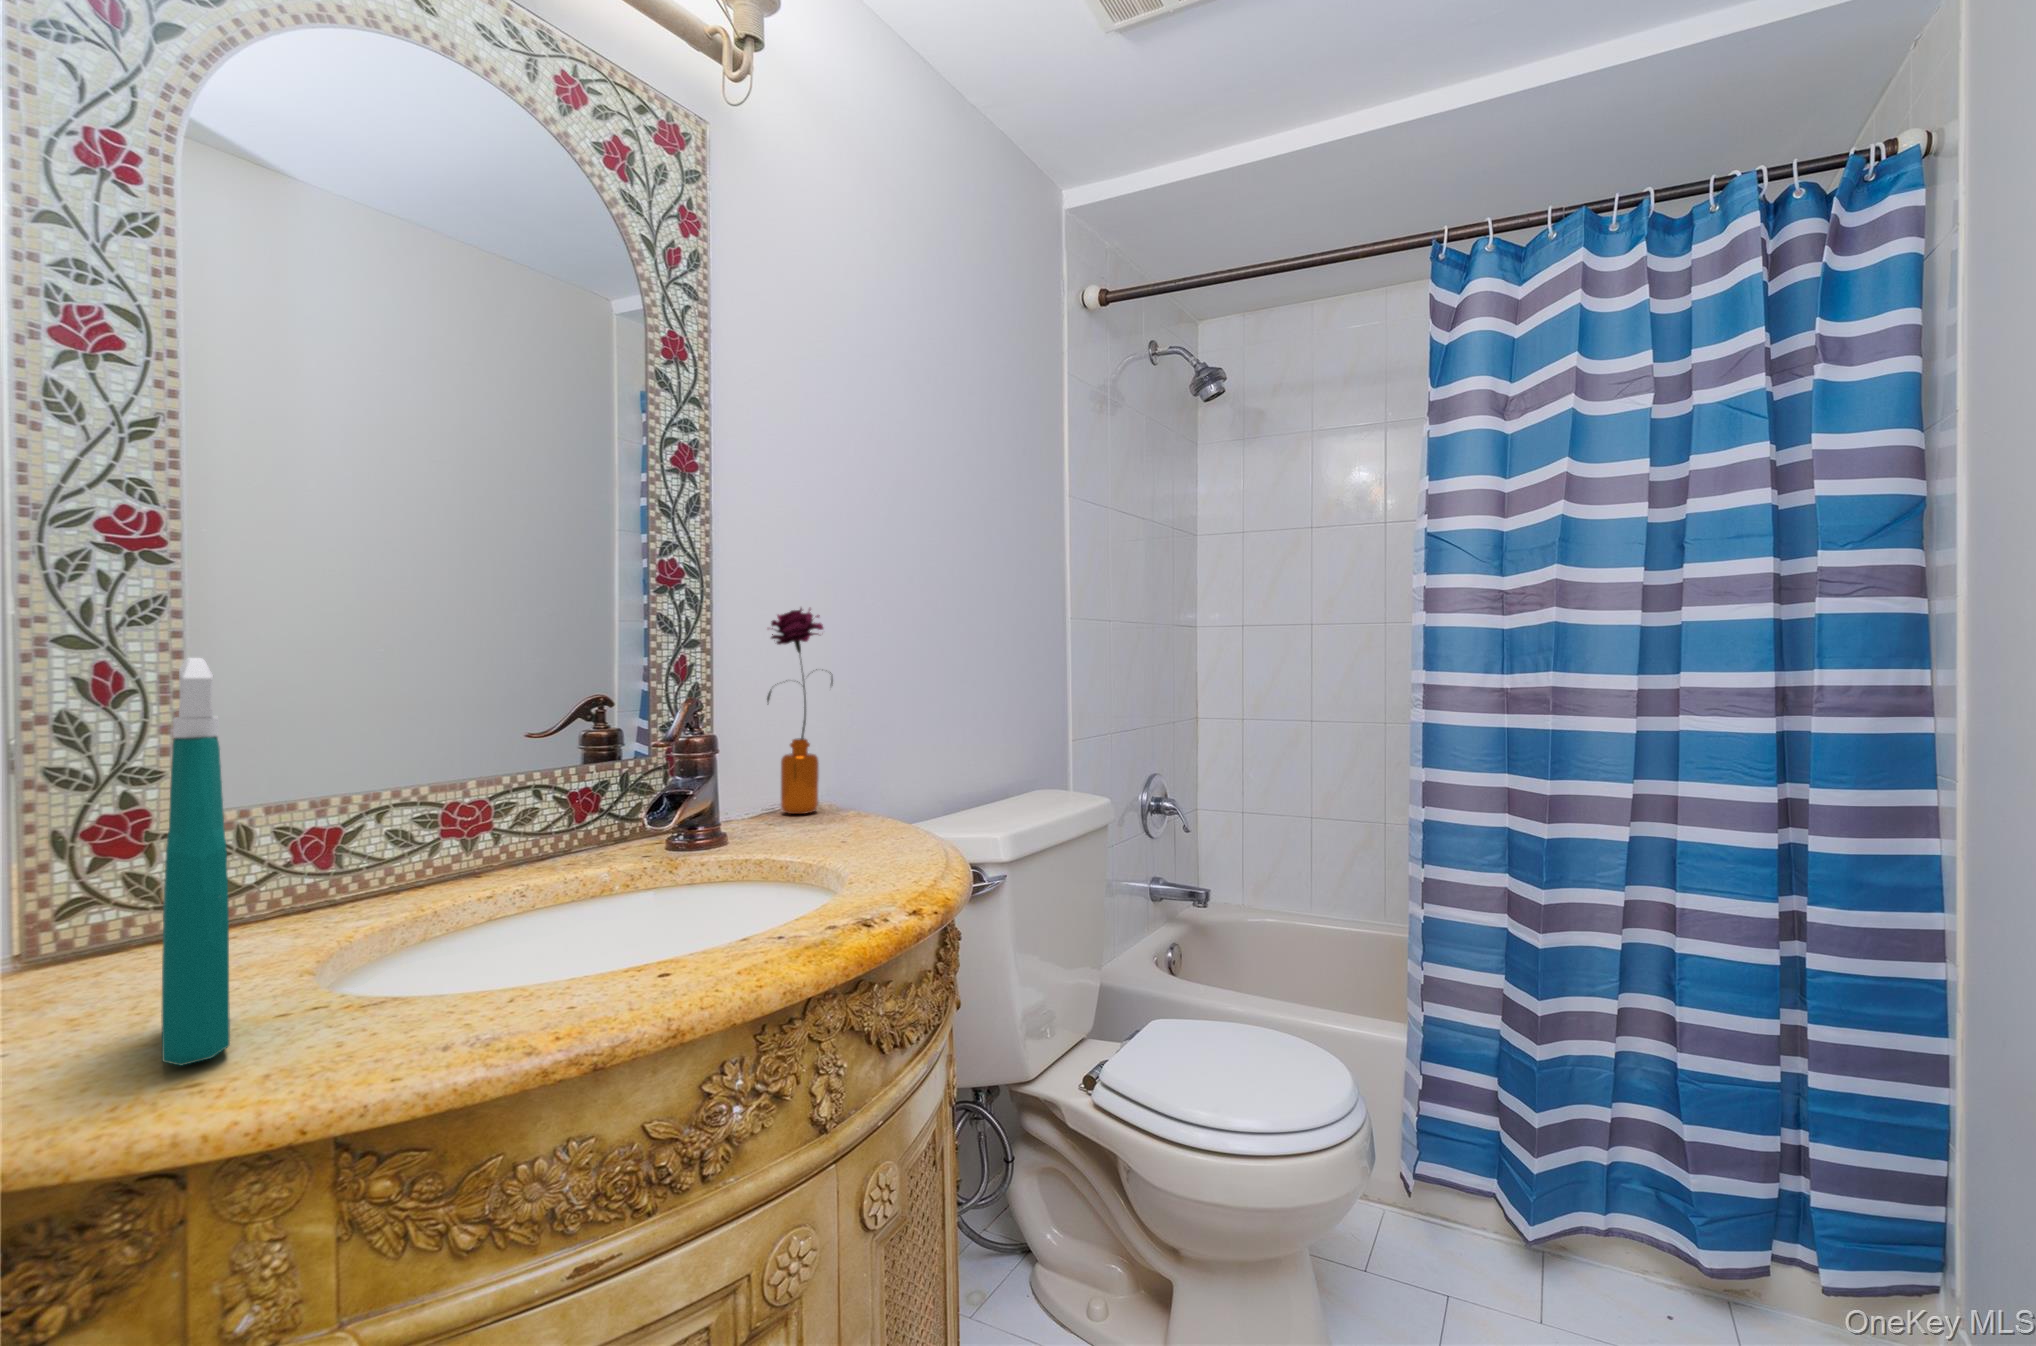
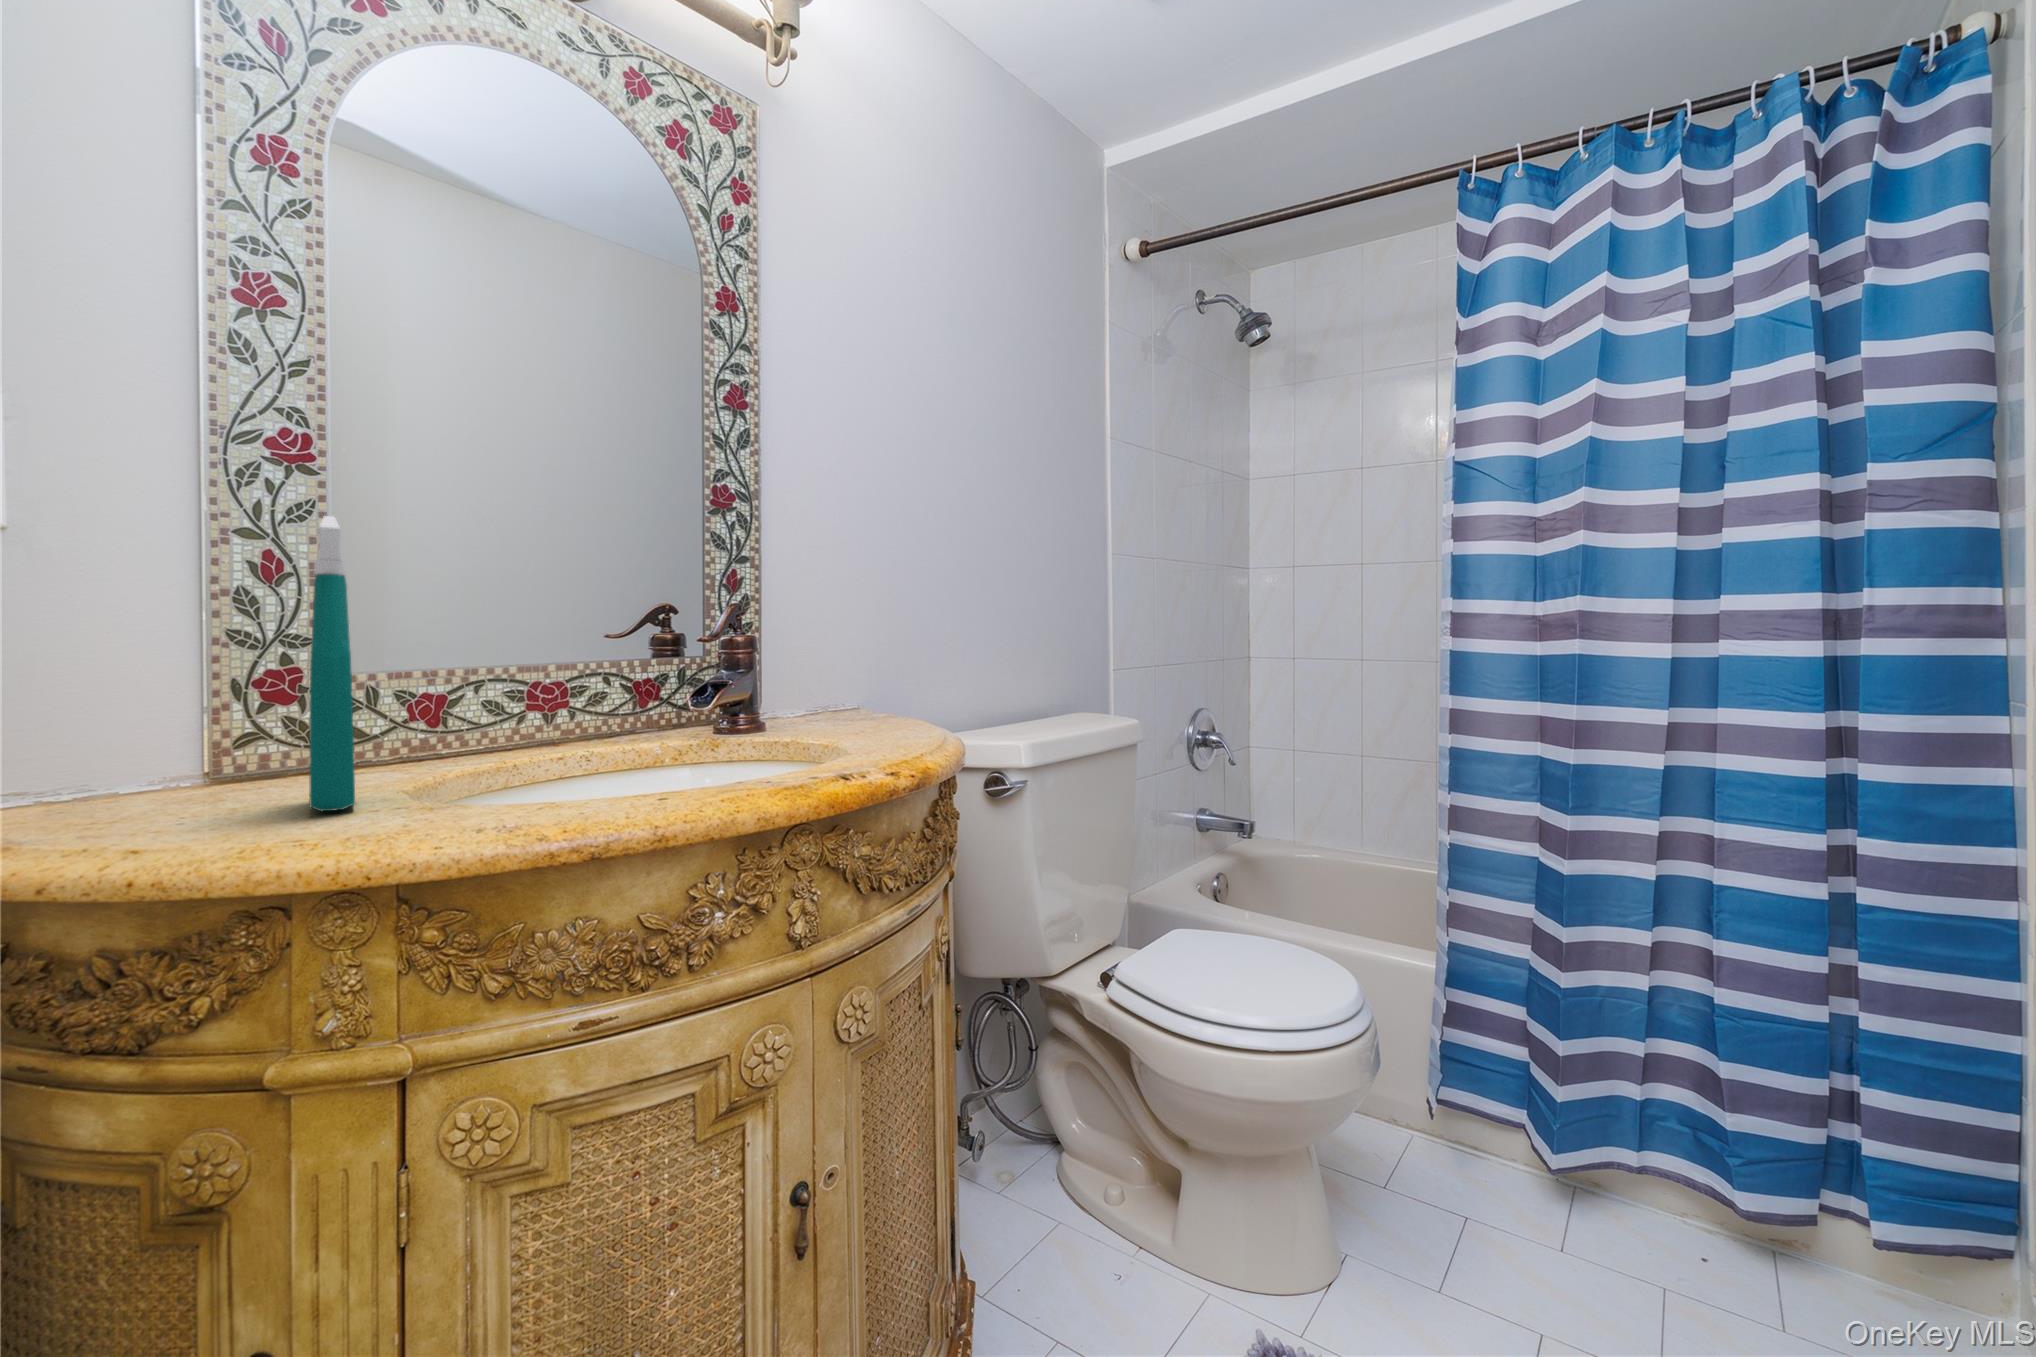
flower: present [767,608,833,814] -> none [811,537,871,721]

